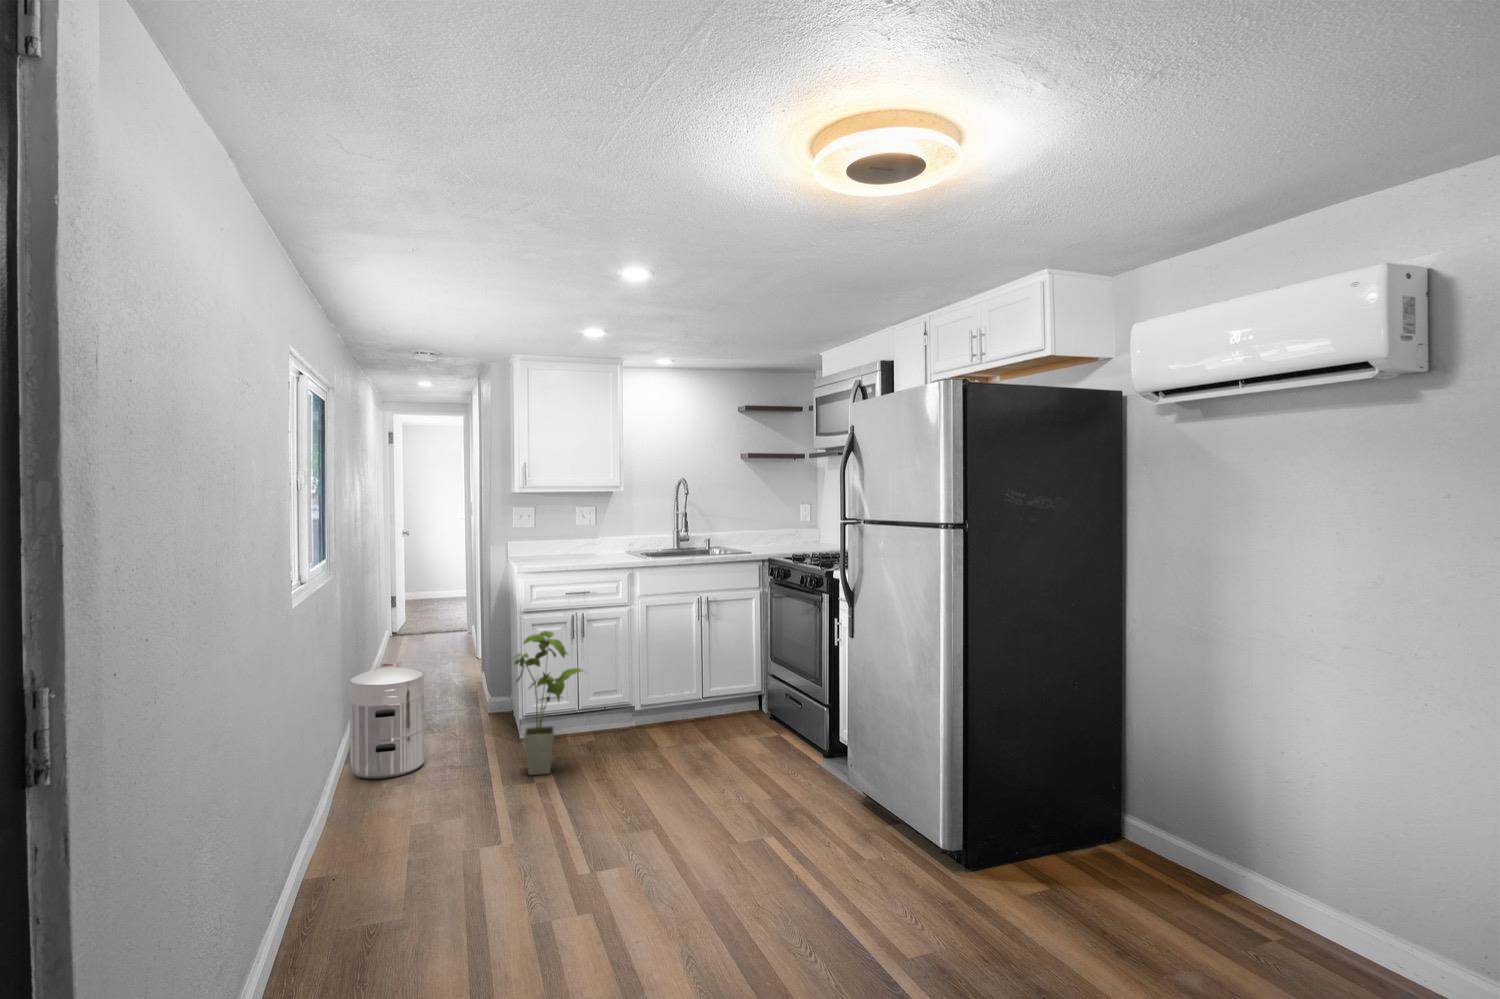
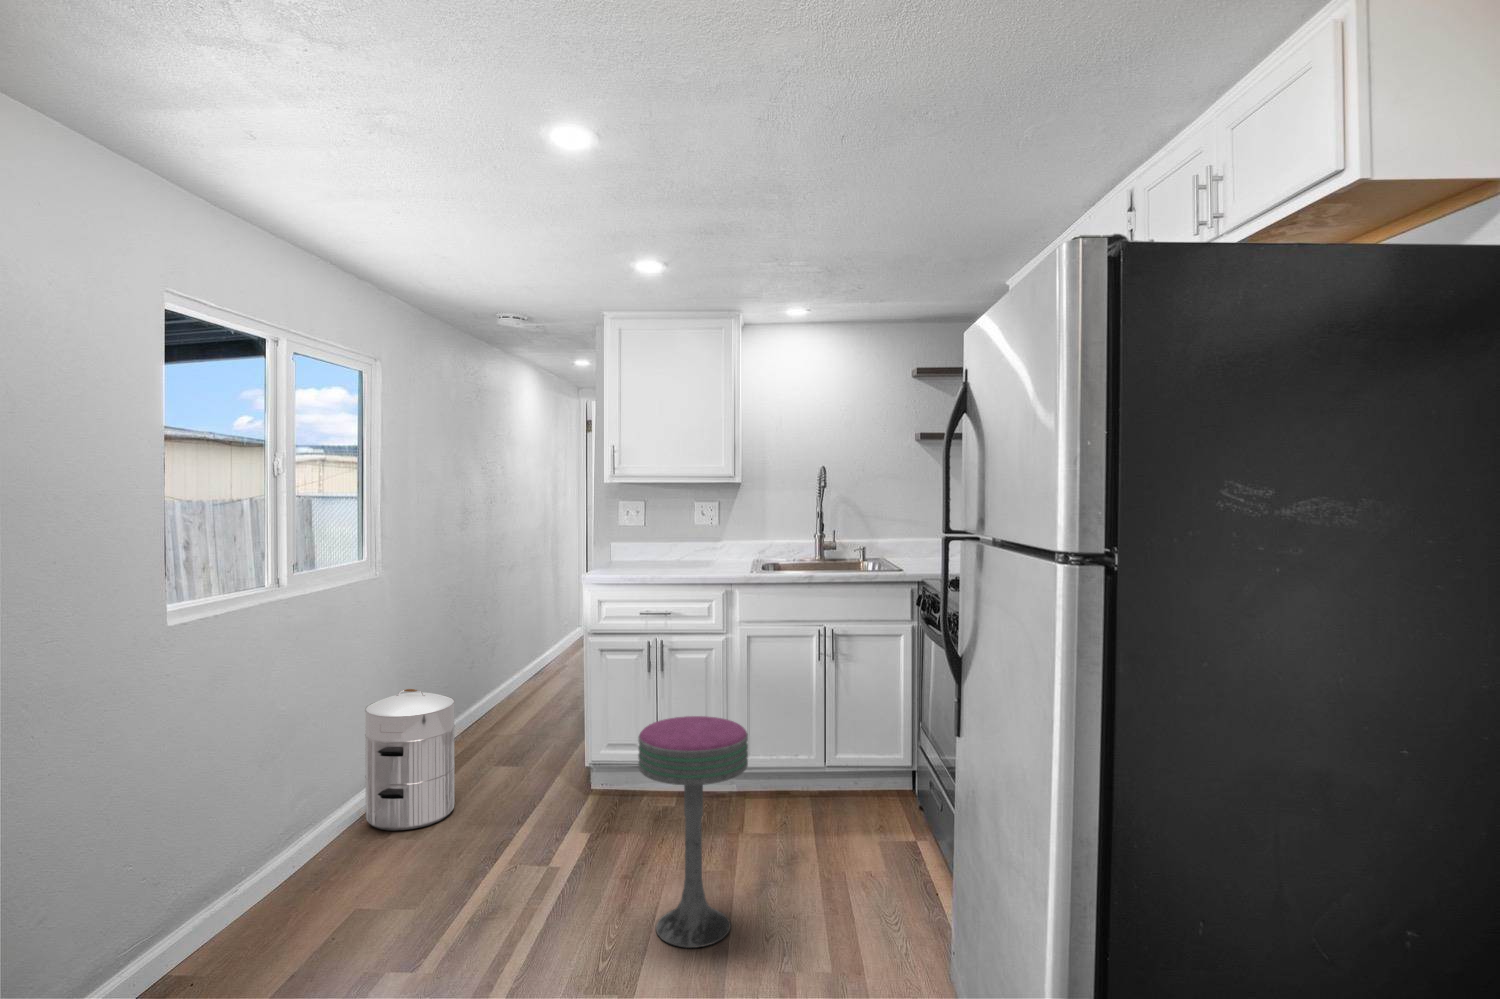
house plant: present [513,631,583,775] -> none [523,667,628,859]
bar stool: none [635,652,709,800] -> present [638,716,748,948]

